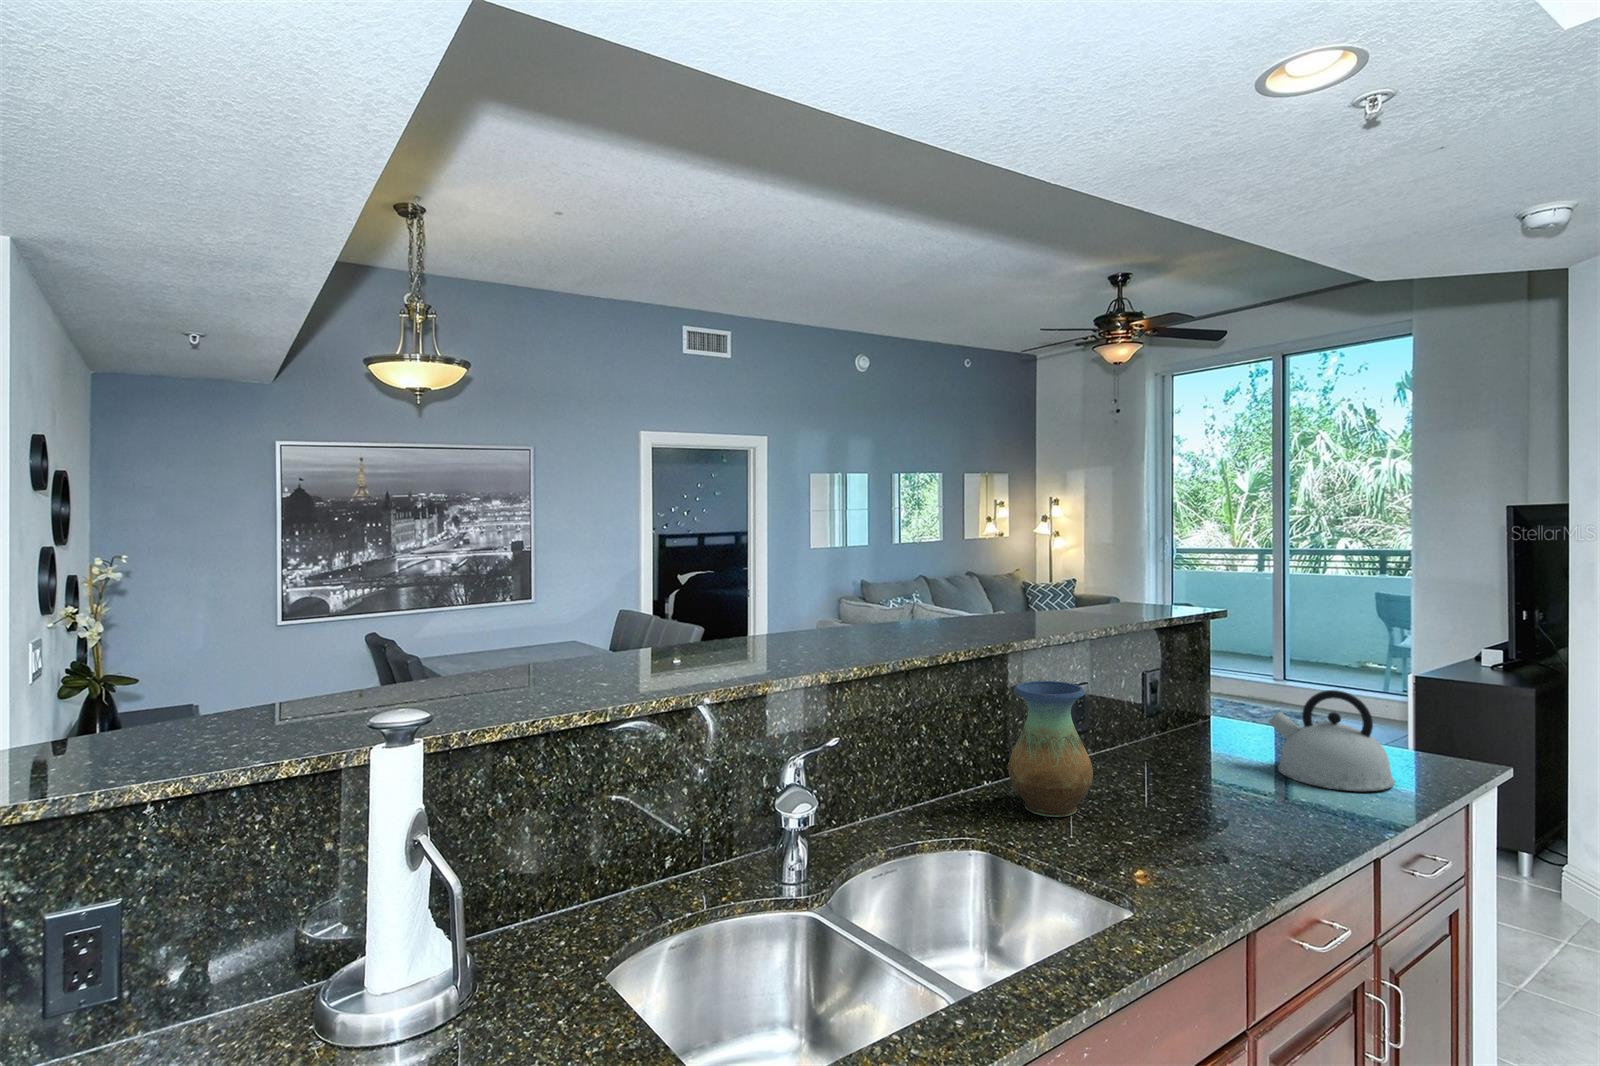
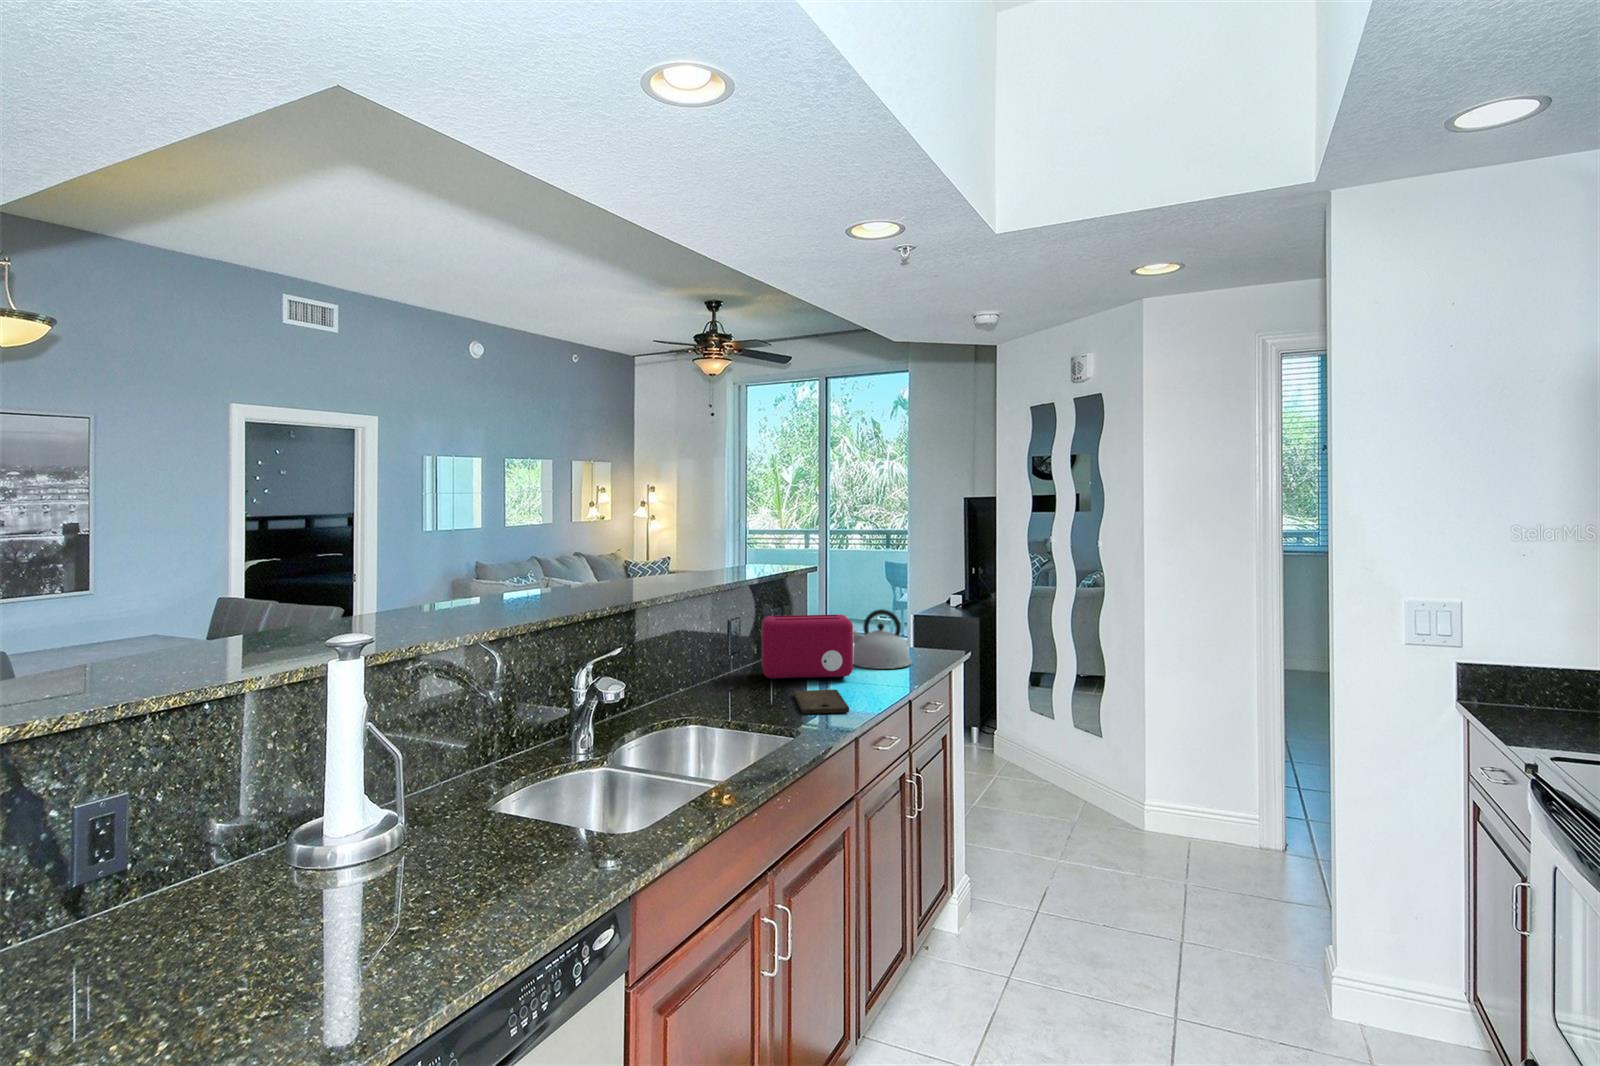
vase: present [1008,681,1093,817] -> none [700,611,755,700]
toaster: none [1118,689,1273,802] -> present [761,615,853,681]
cutting board: none [1158,817,1244,877] -> present [794,690,849,714]

